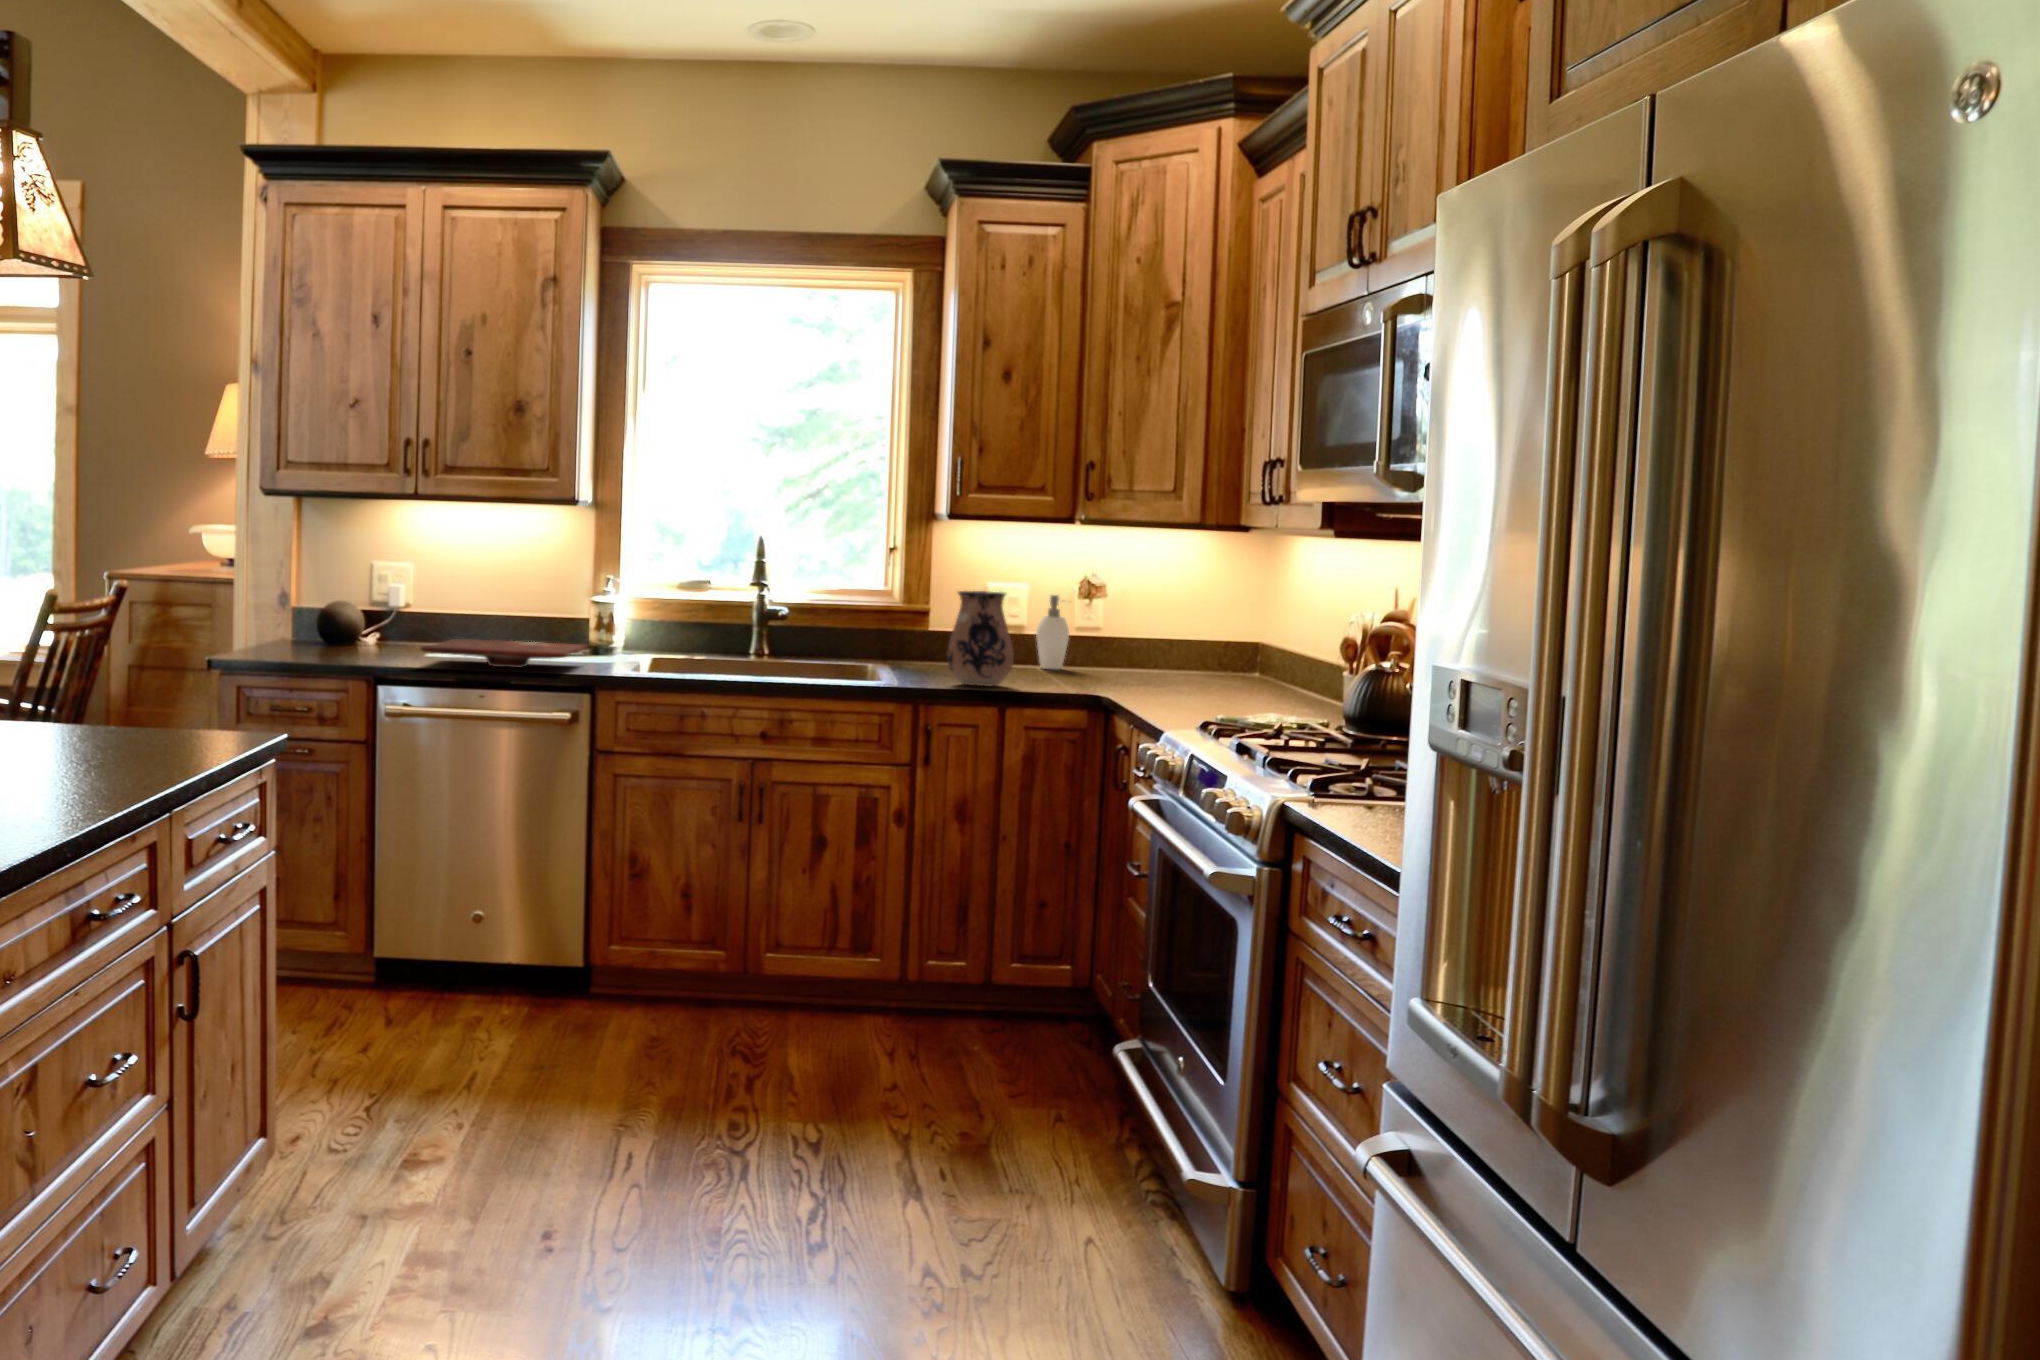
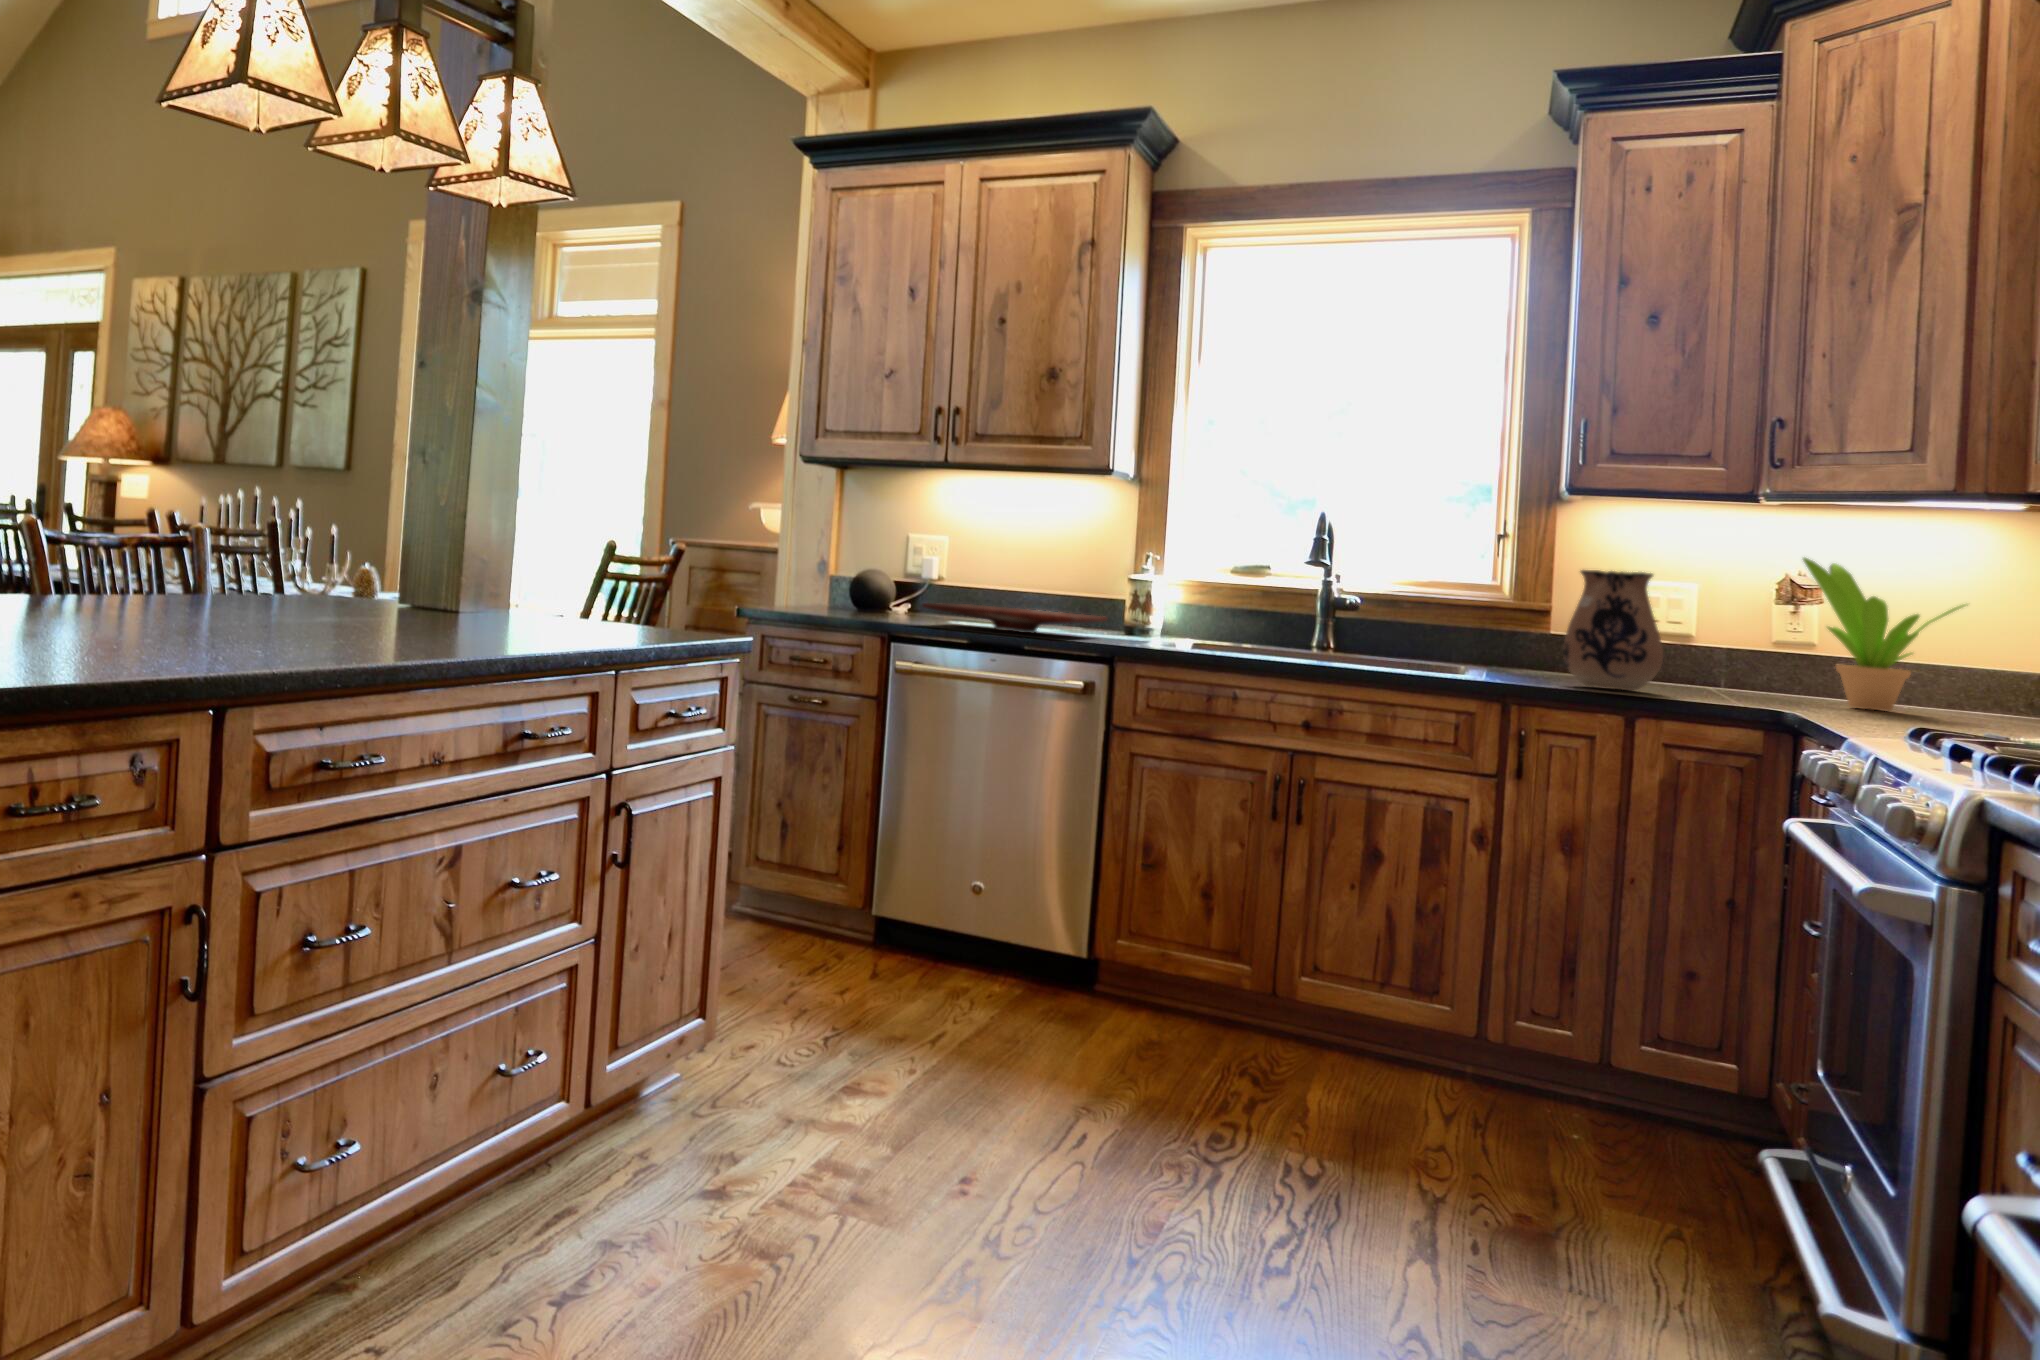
potted plant: none [1097,573,1190,685] -> present [1803,558,1965,711]
soap dispenser: present [1036,595,1069,669] -> none [1725,594,1779,692]

